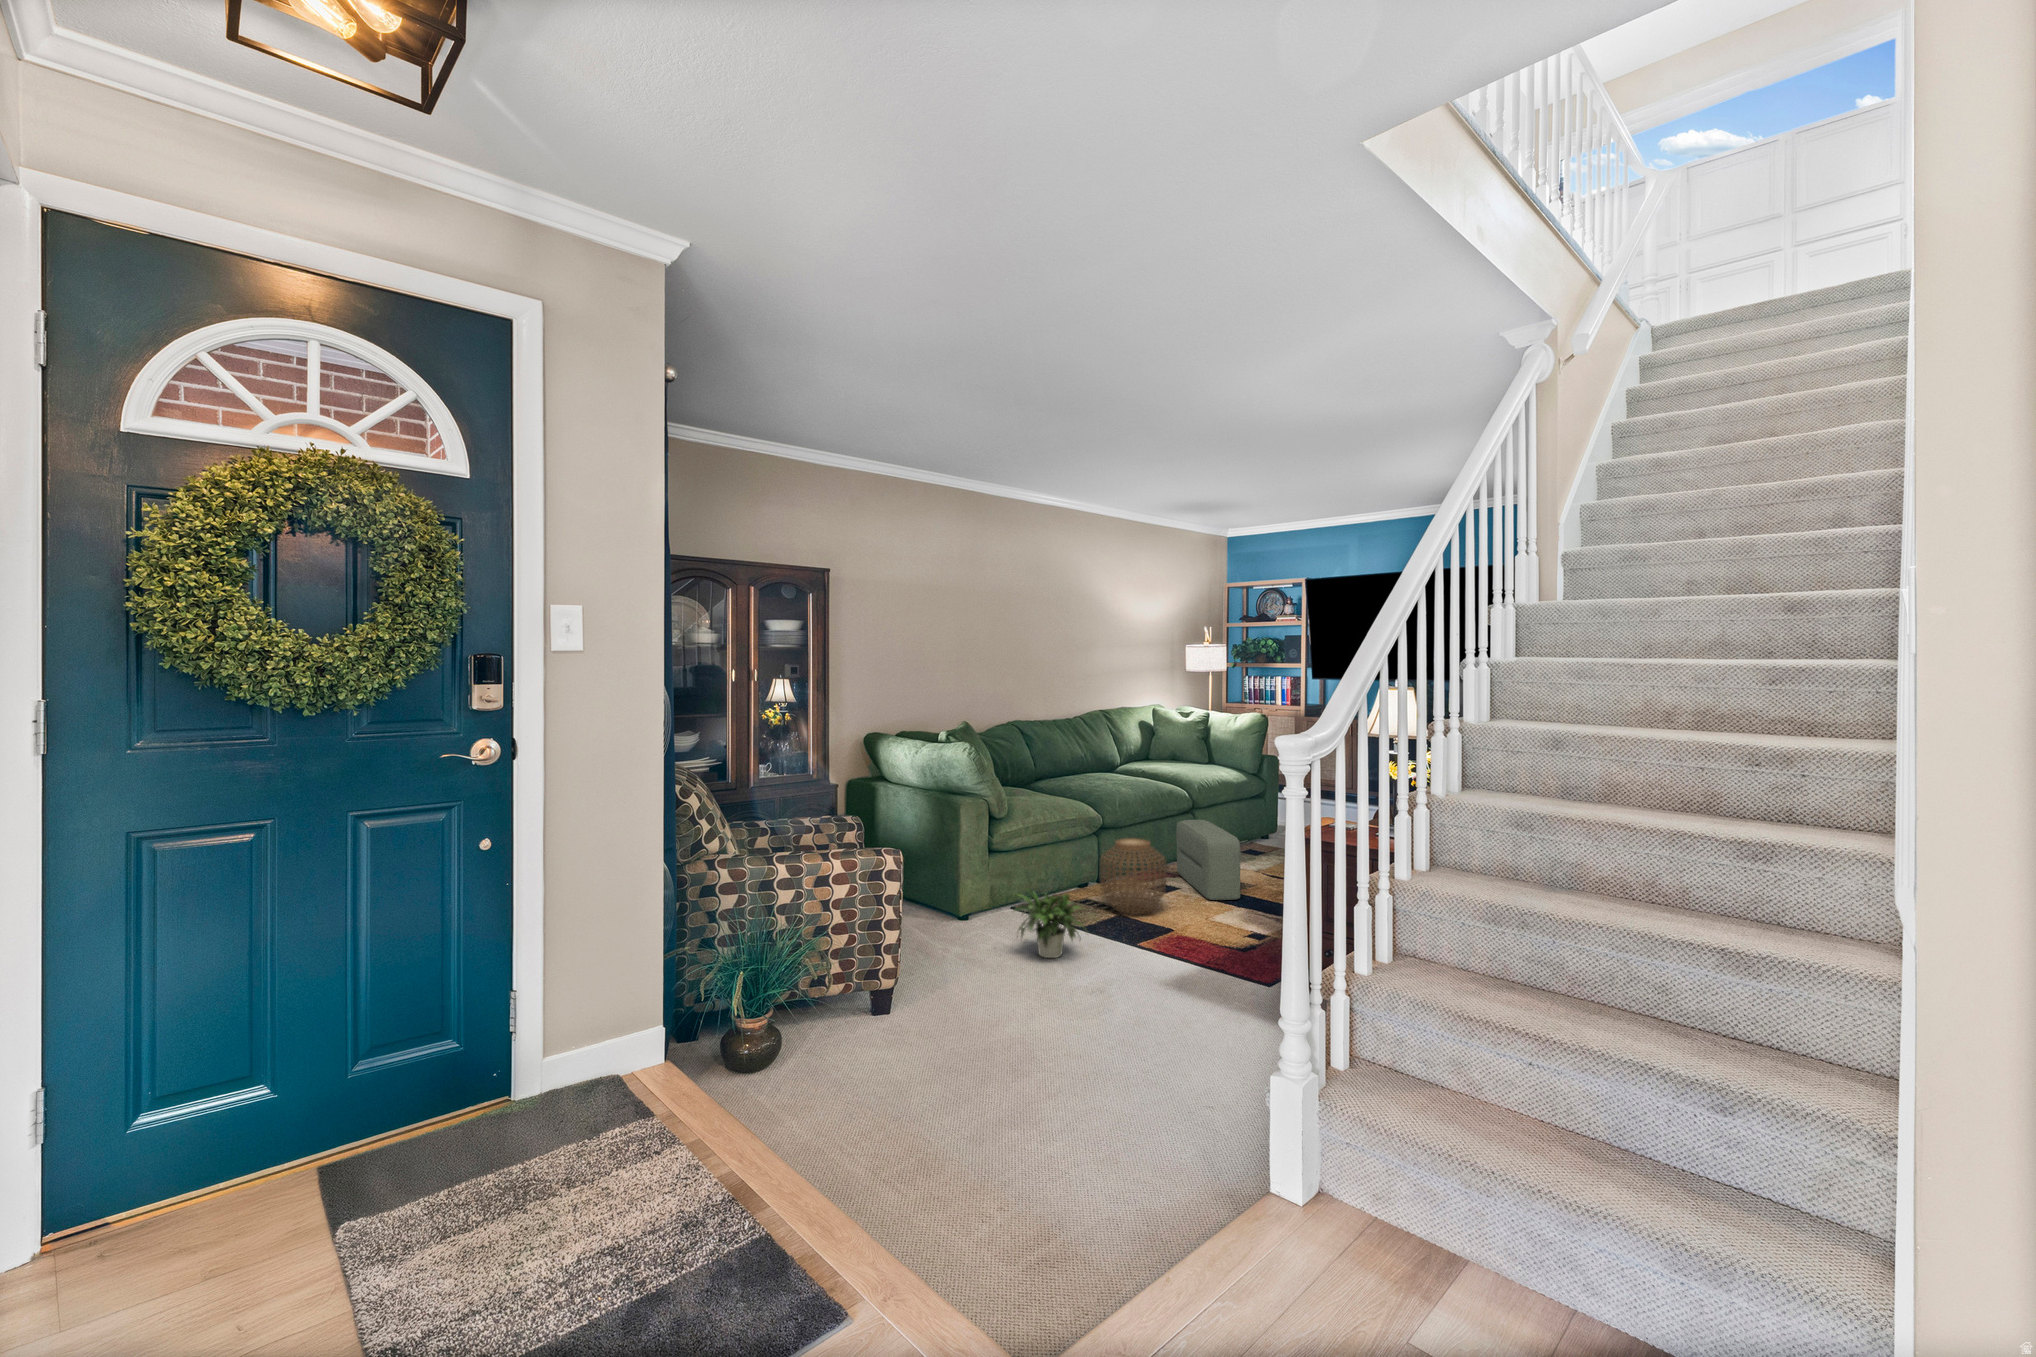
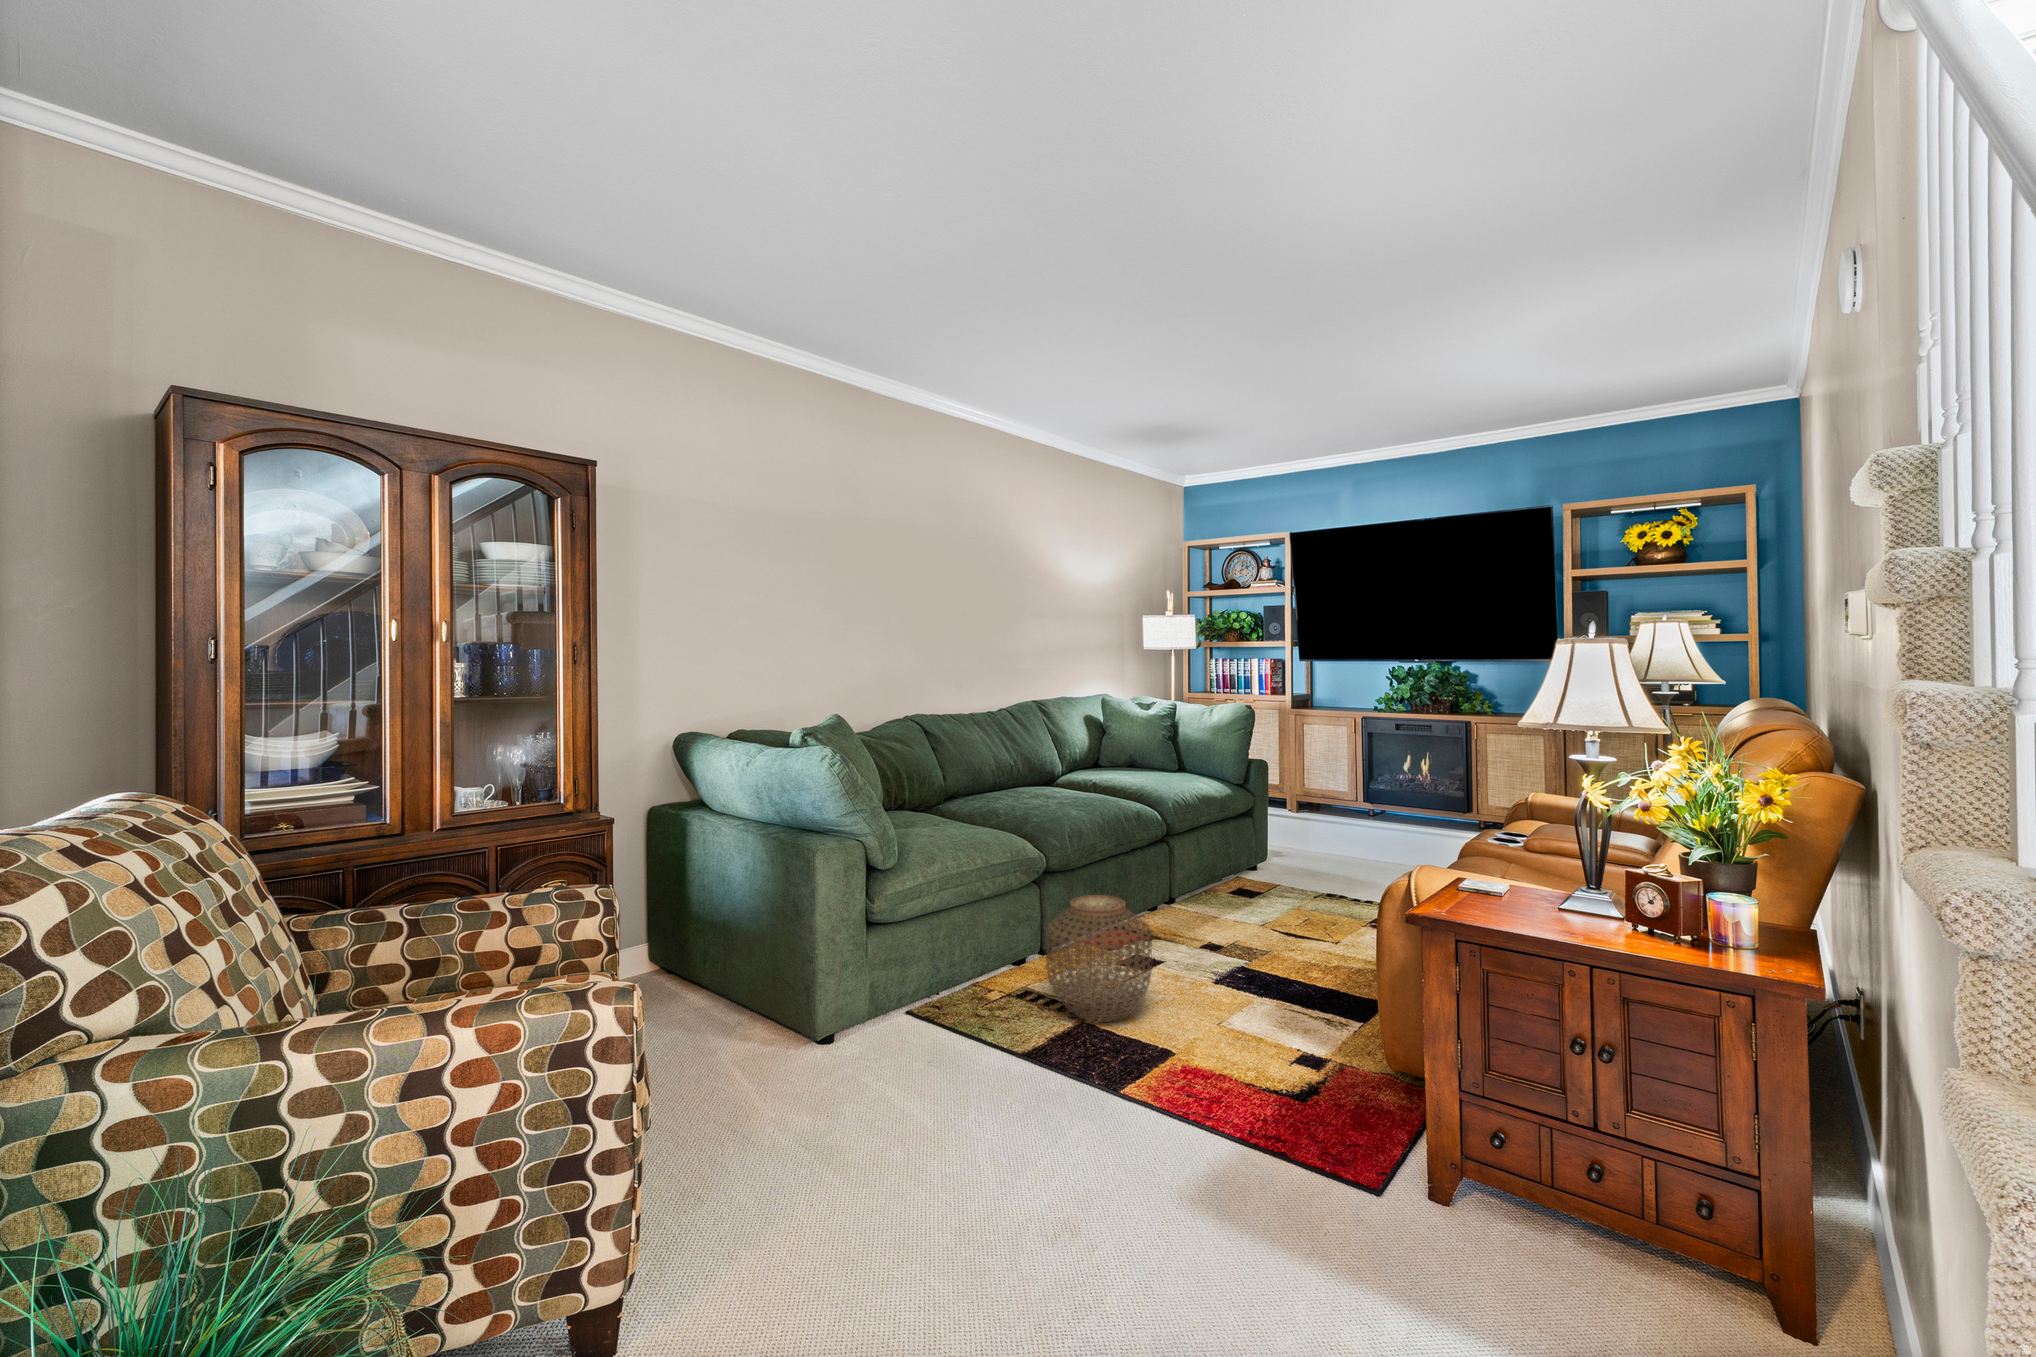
pouf: present [1176,820,1240,900] -> none [1152,854,1259,984]
potted plant: present [1014,893,1086,958] -> none [863,1009,1035,1142]

